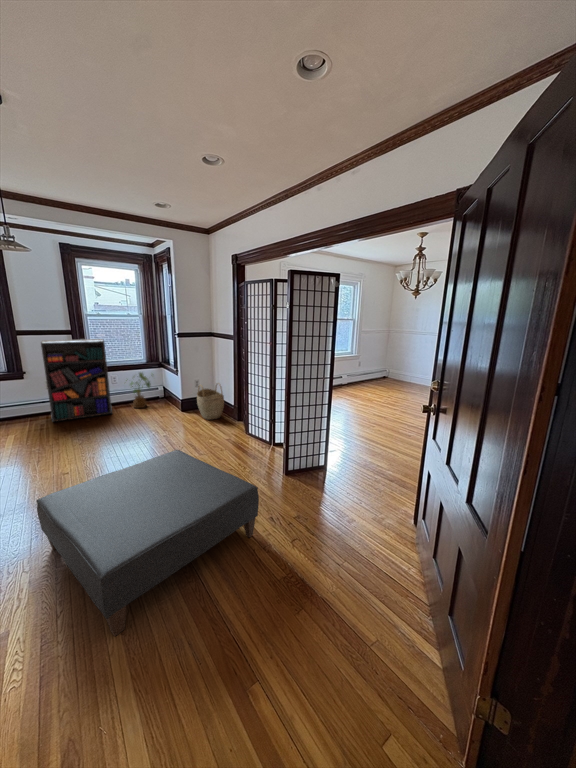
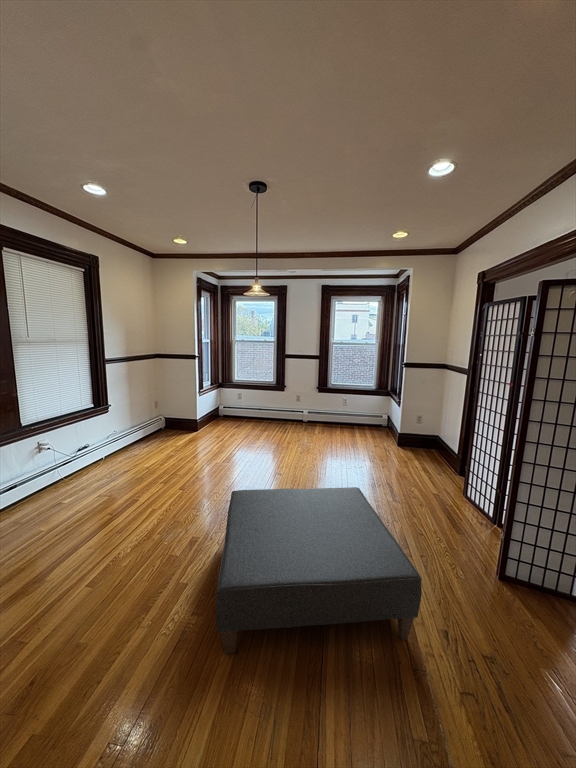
bookshelf: present [41,339,112,422] -> none [293,363,341,432]
house plant: present [126,373,150,408] -> none [352,398,380,433]
woven basket: present [197,383,224,420] -> none [415,421,447,464]

